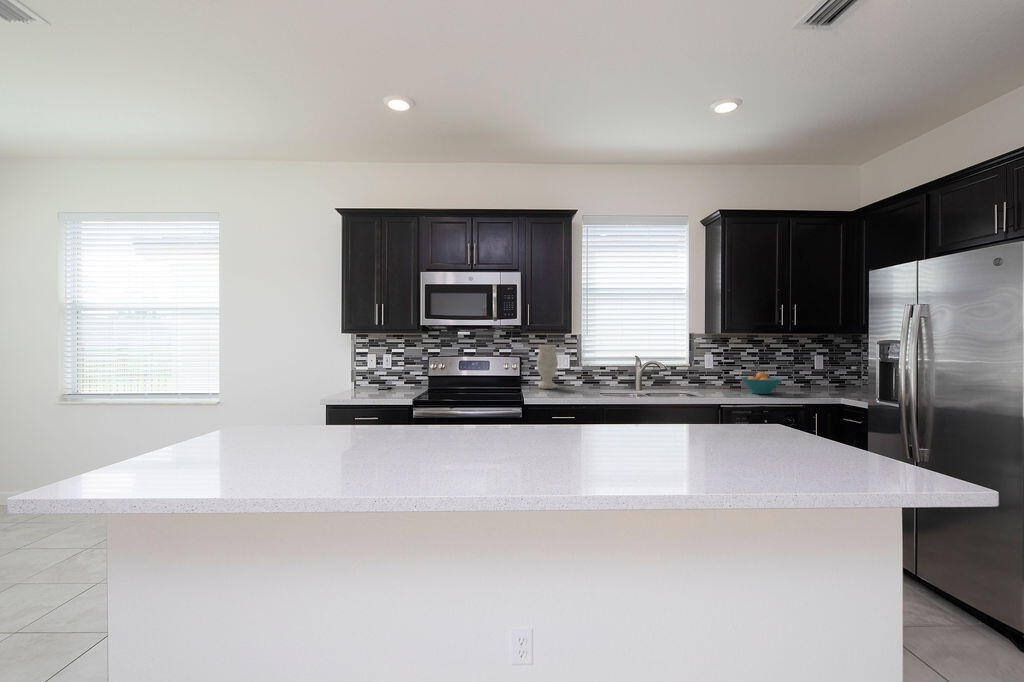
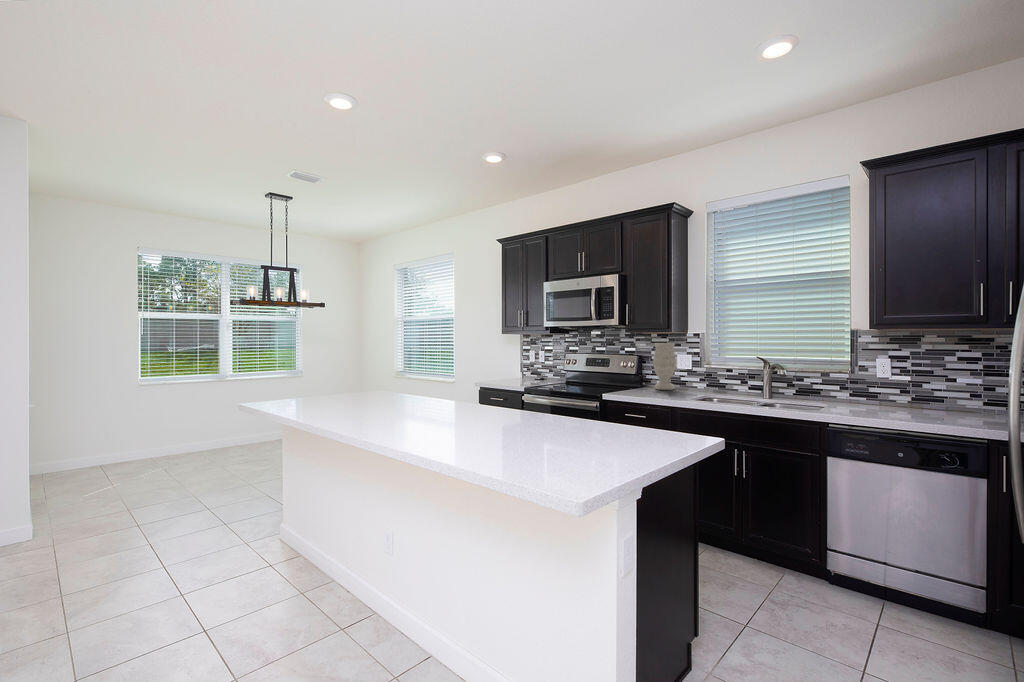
fruit bowl: present [741,372,782,394] -> none [900,384,976,419]

